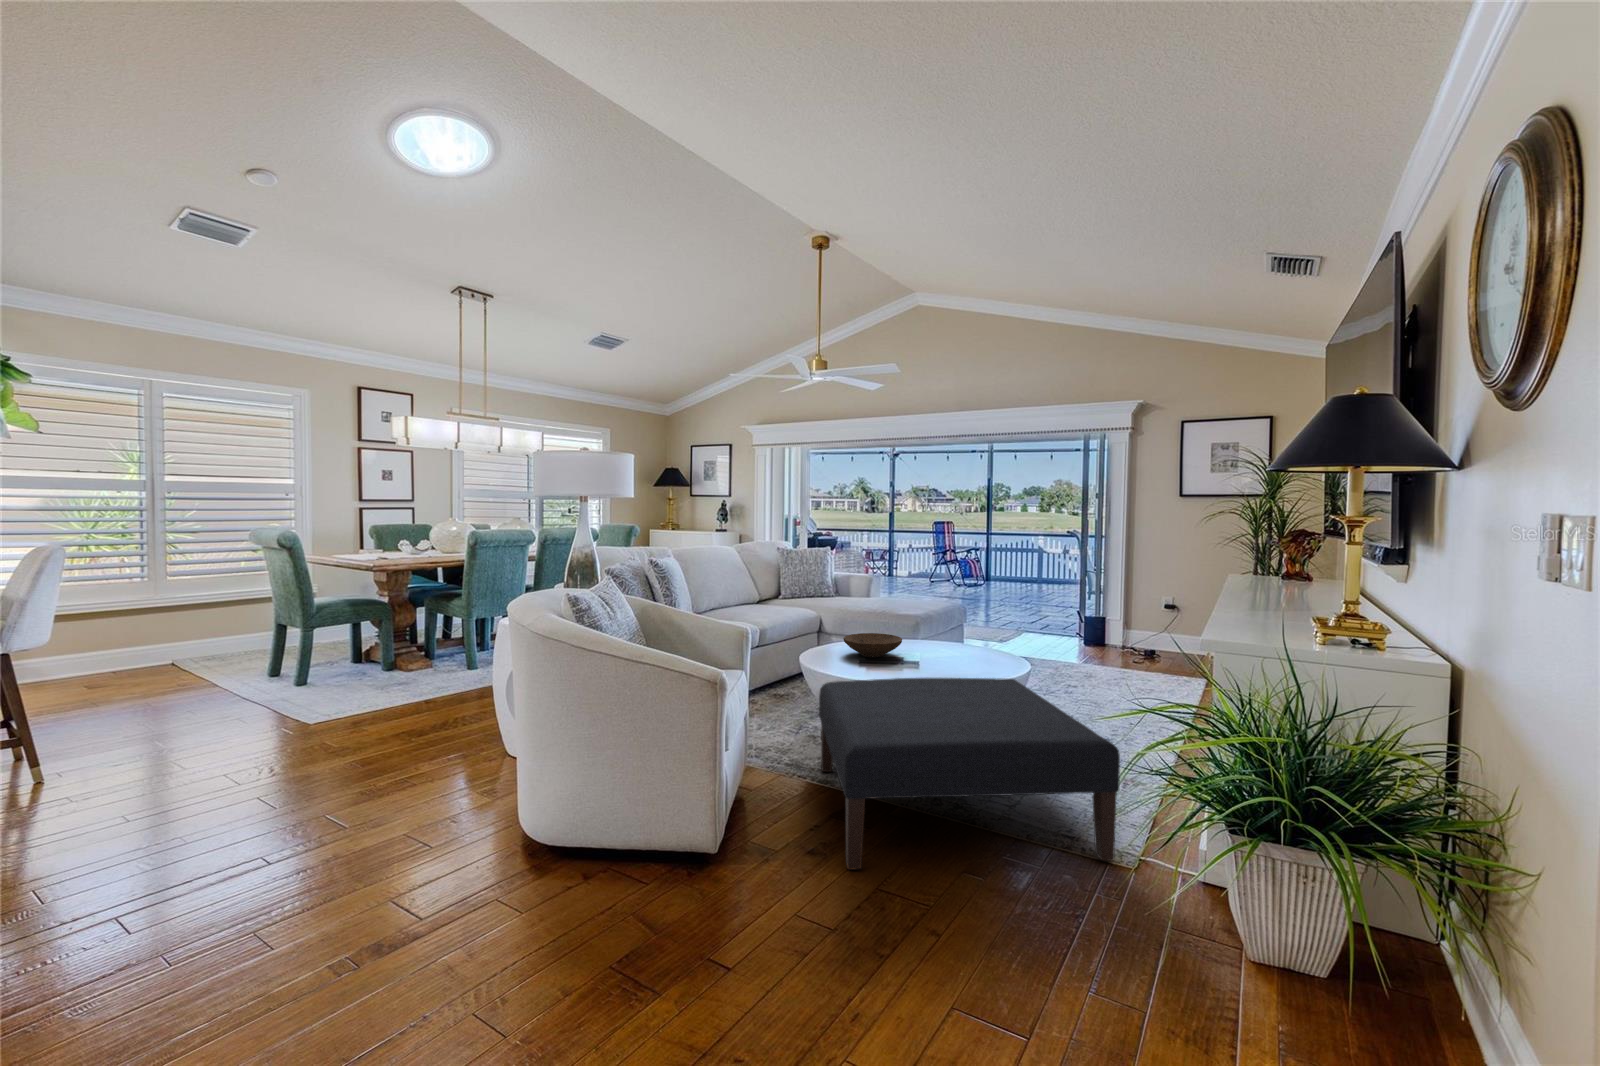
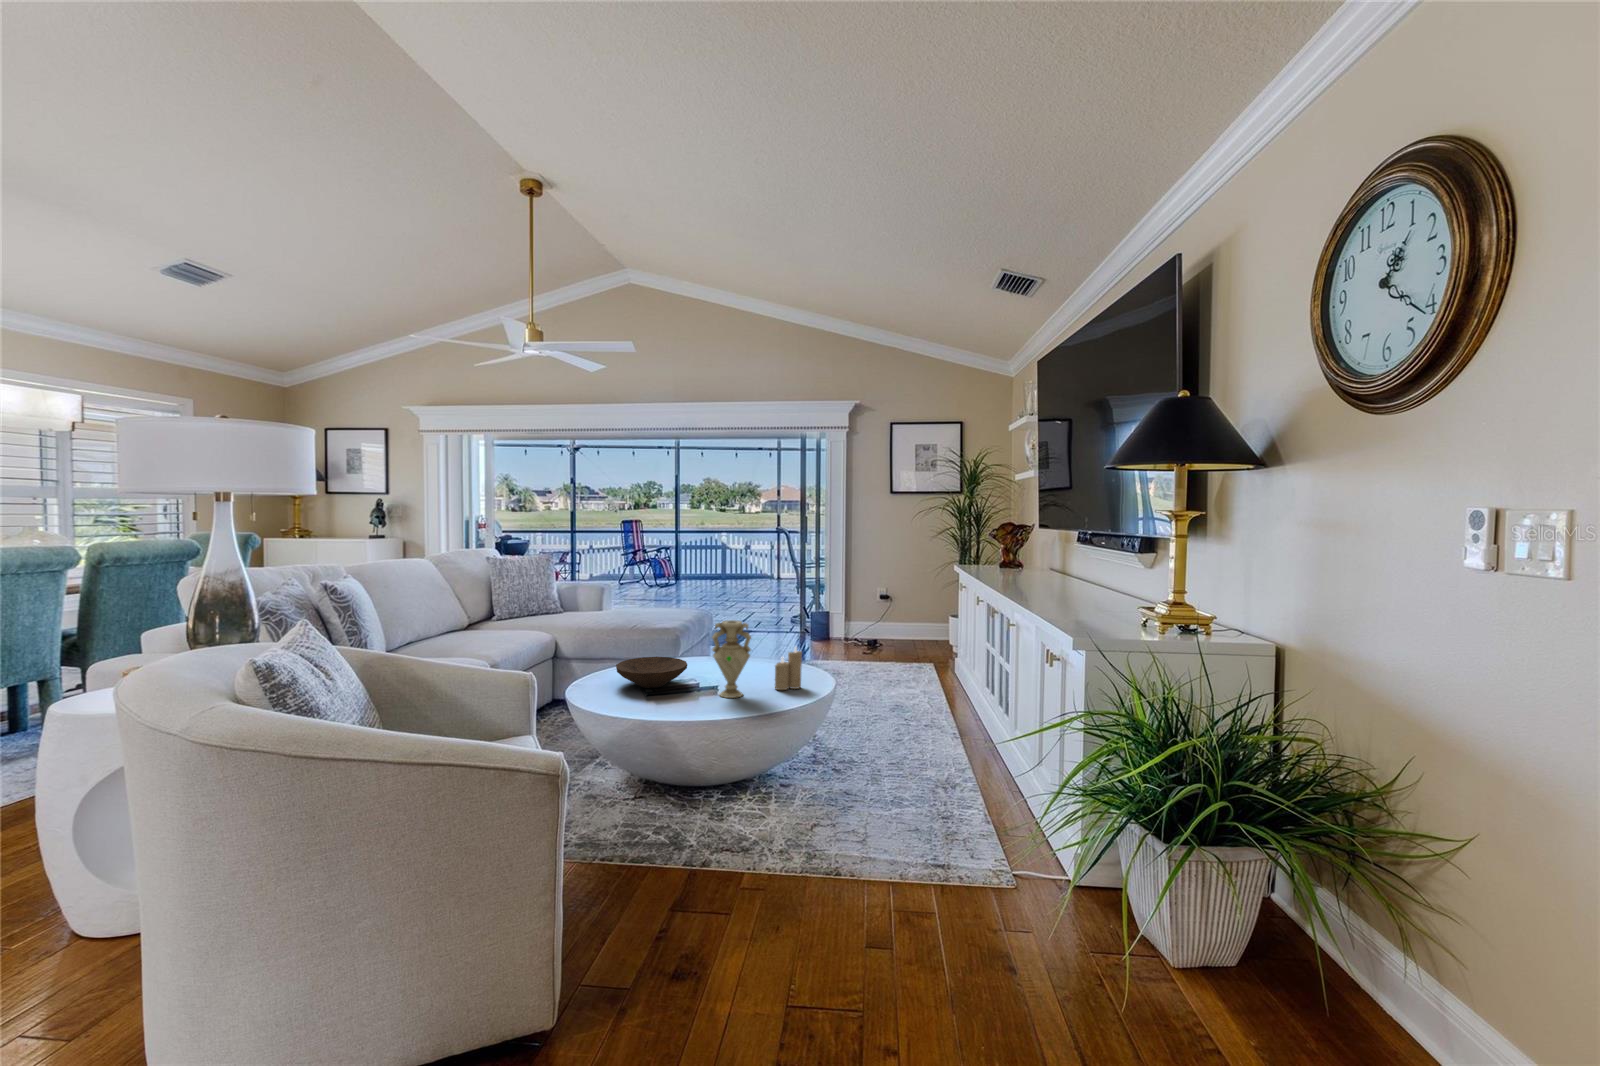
vase: none [914,605,948,672] -> present [712,620,751,698]
candle: none [974,633,1001,672] -> present [775,647,802,690]
ottoman: present [819,678,1120,870] -> none [622,696,1002,994]

